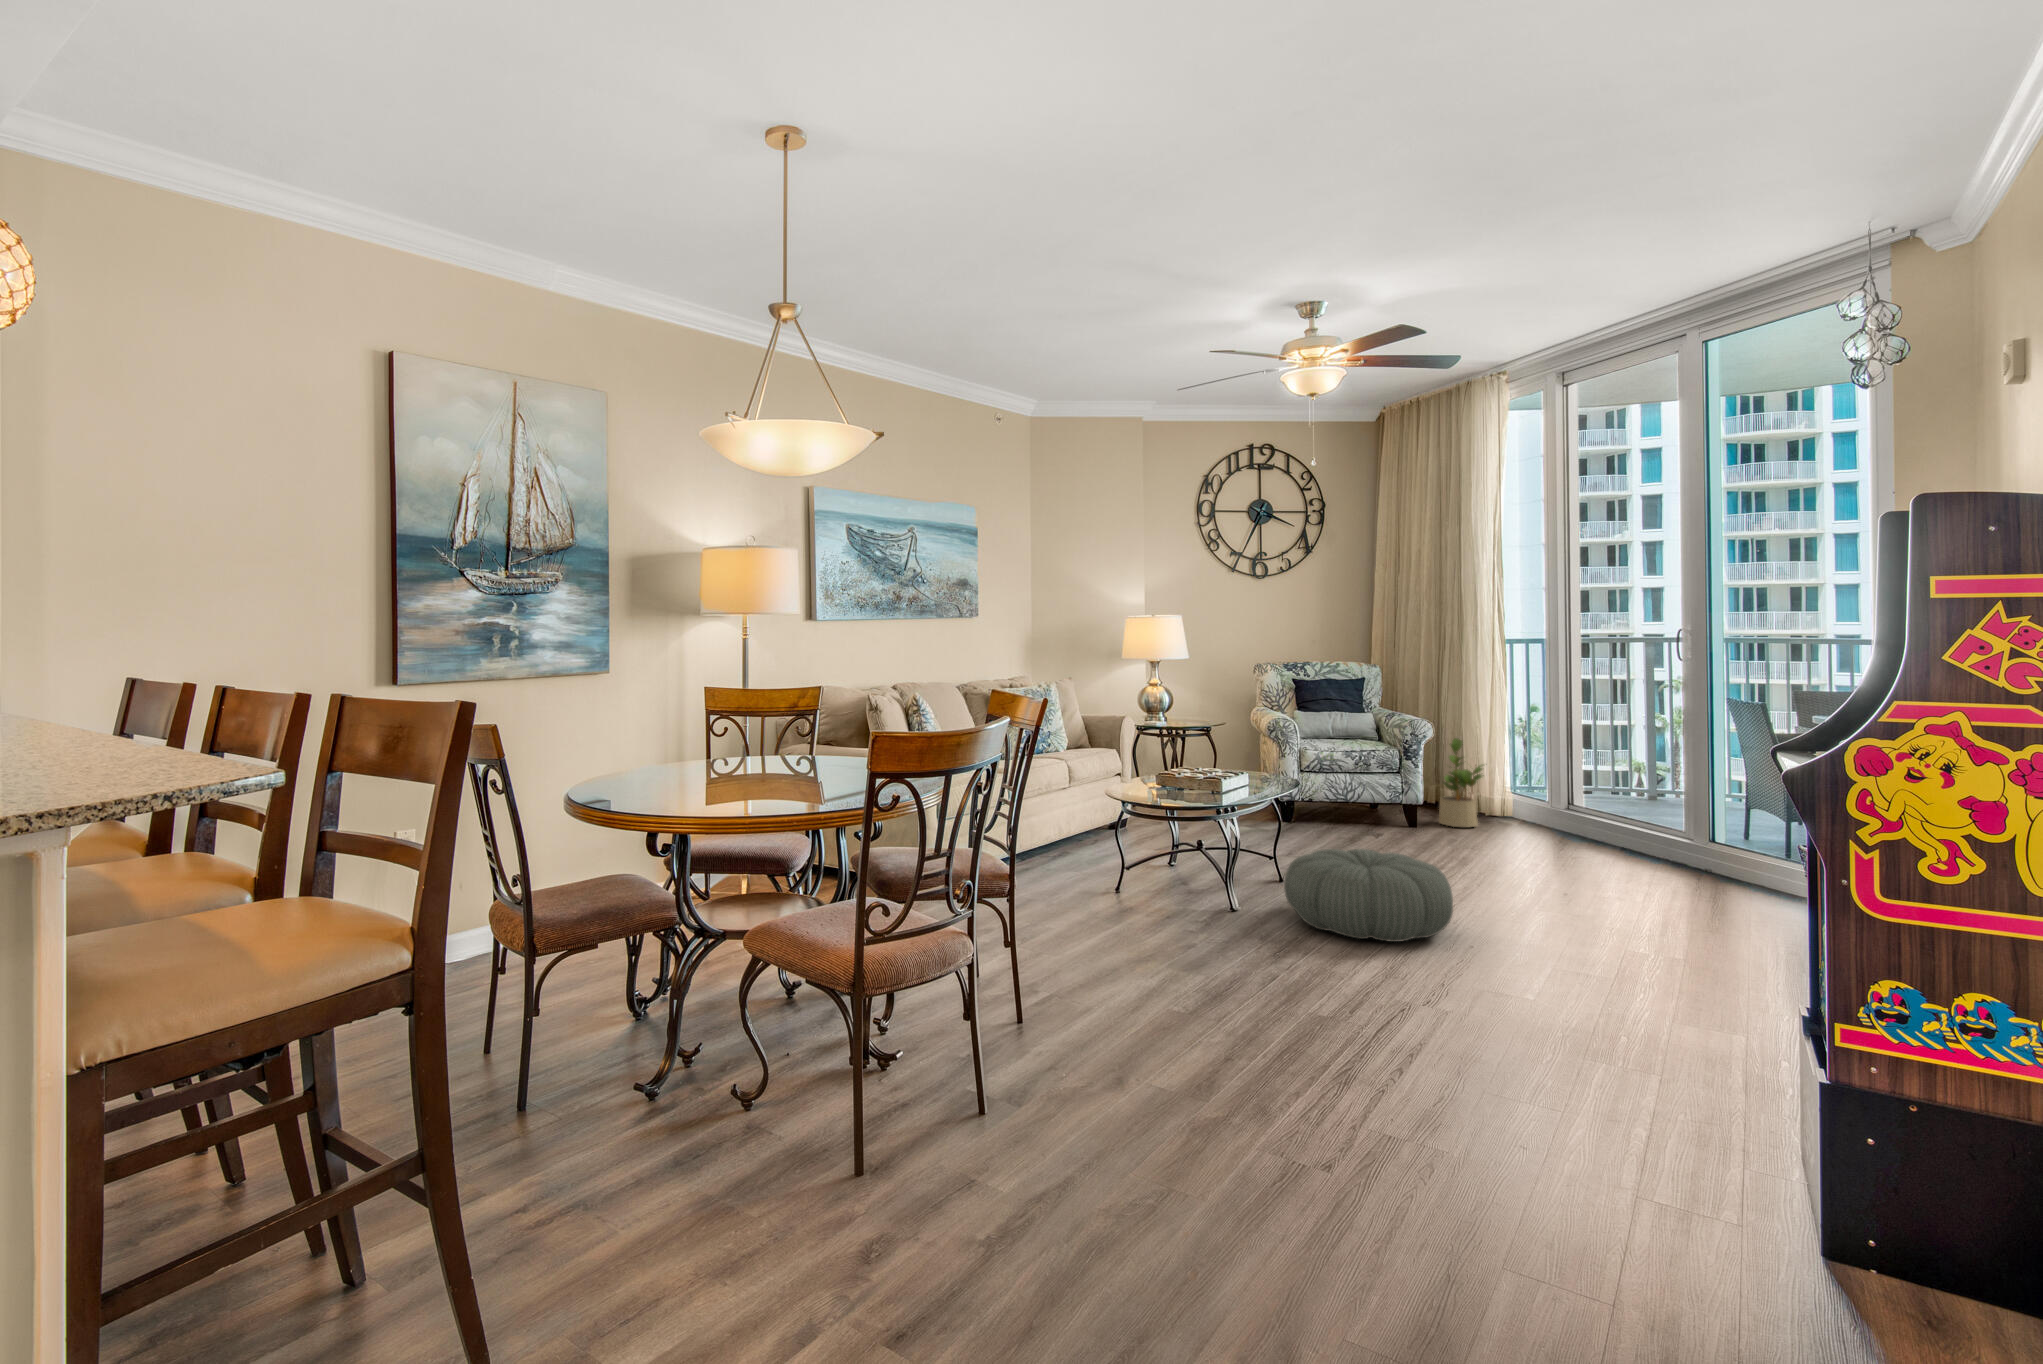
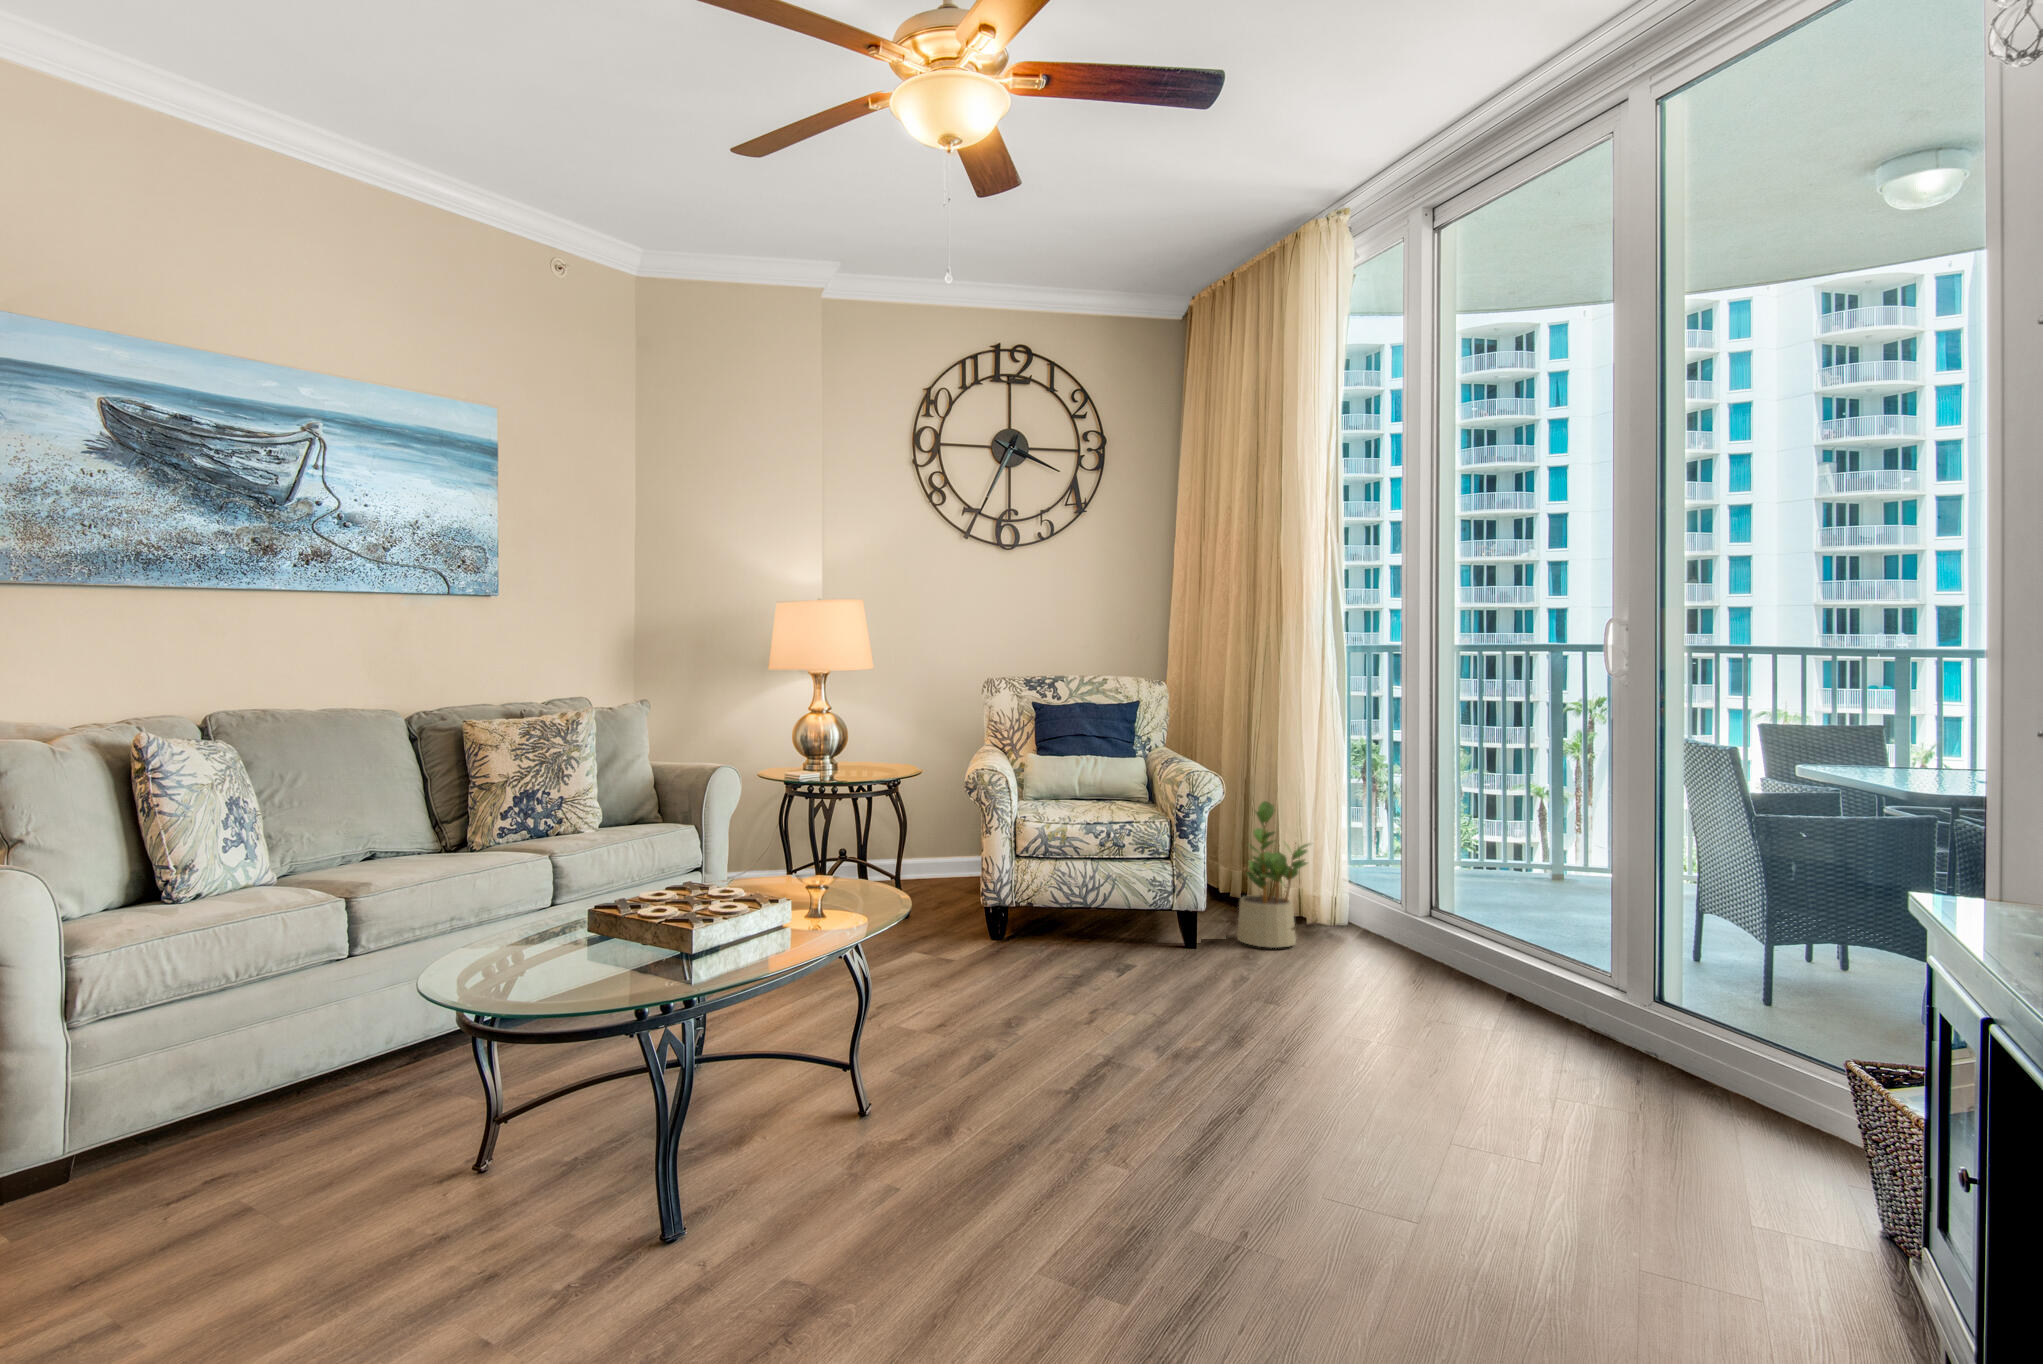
pouf: present [1284,849,1453,942] -> none [785,1022,1105,1246]

